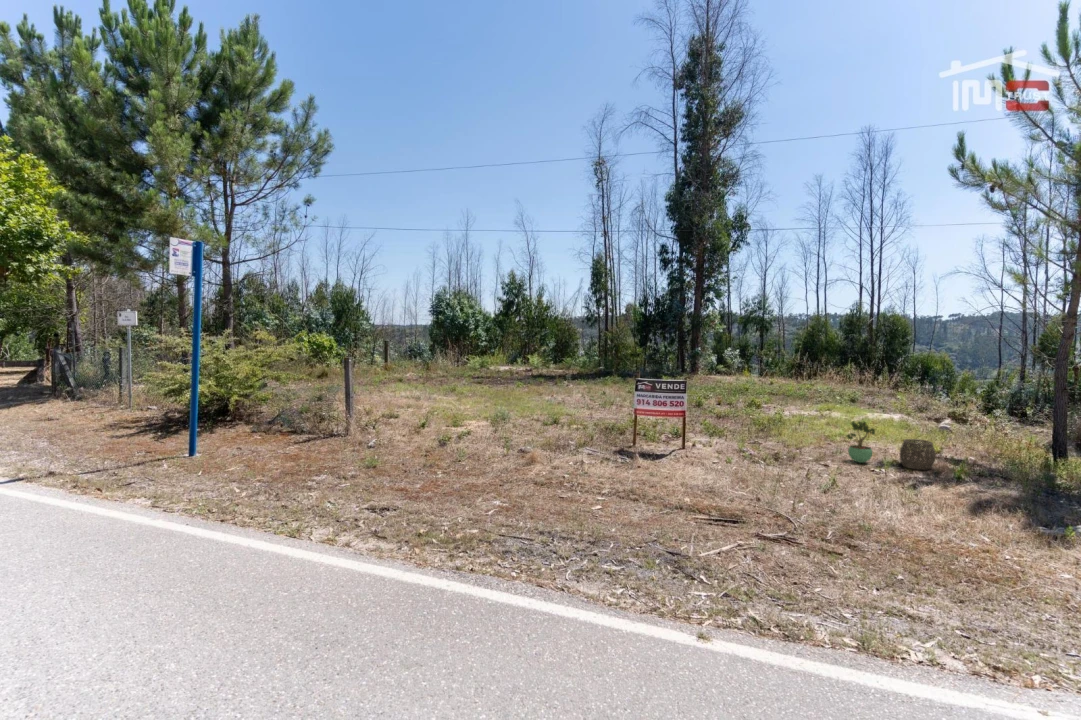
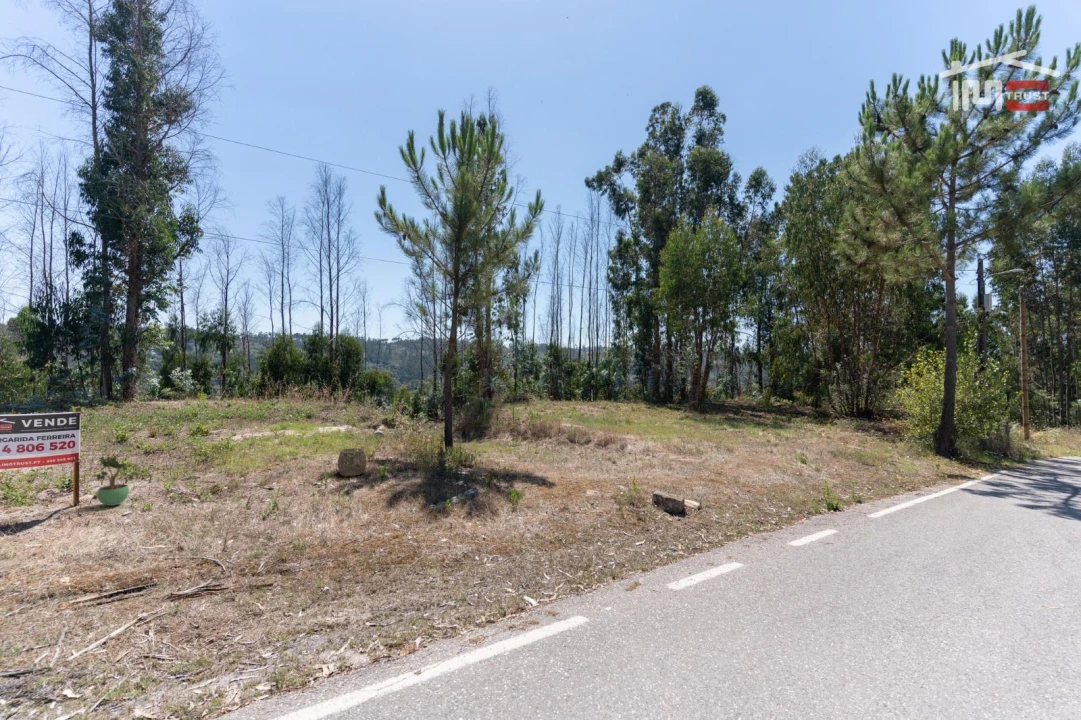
potted plant: present [847,421,875,463] -> present [96,456,129,506]

